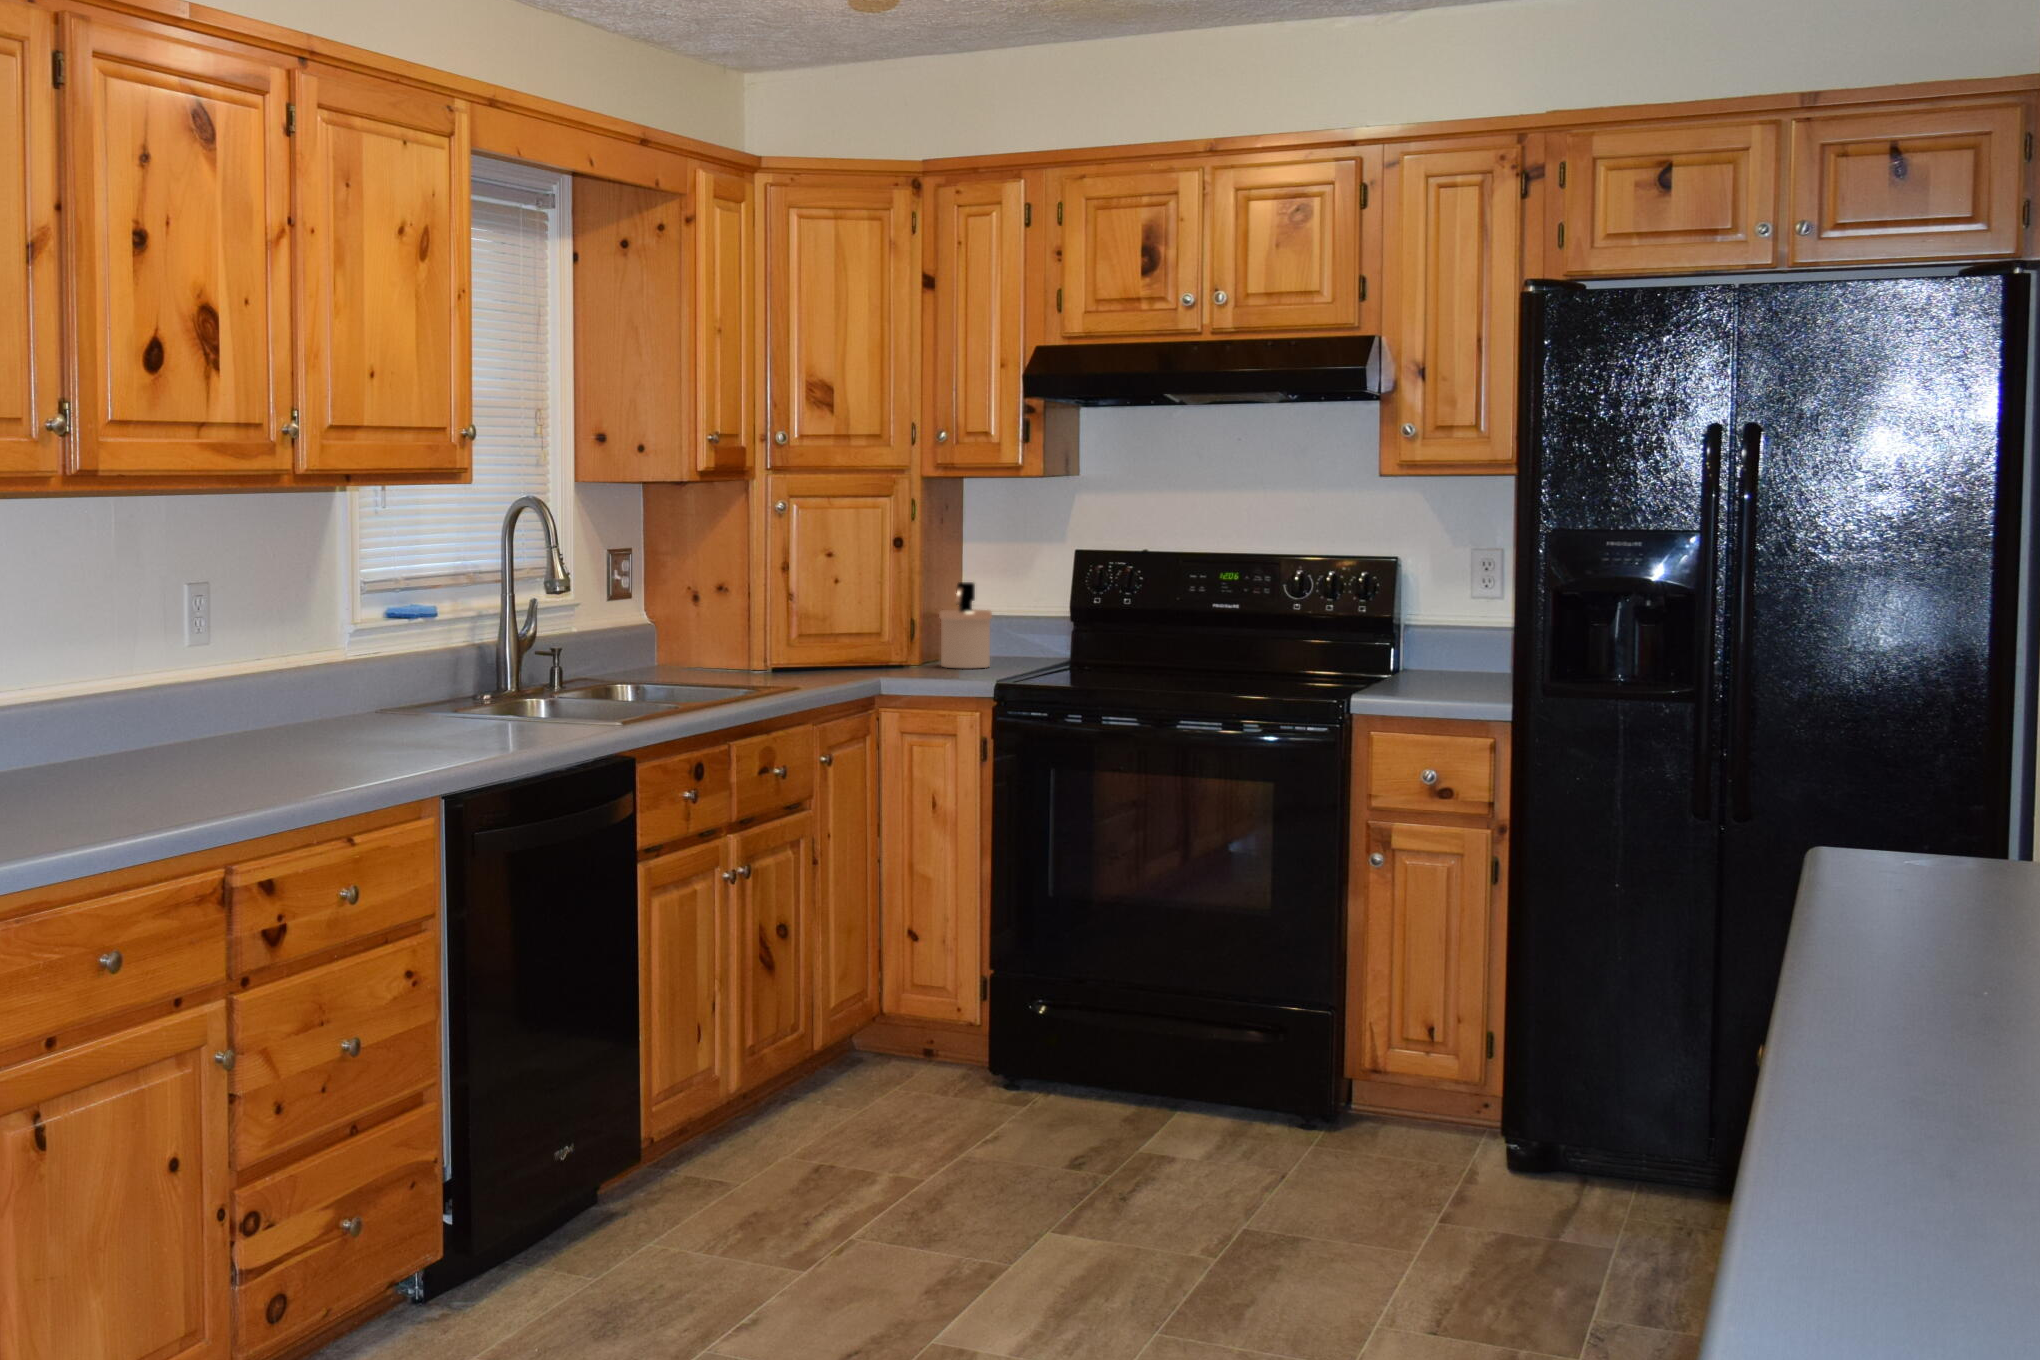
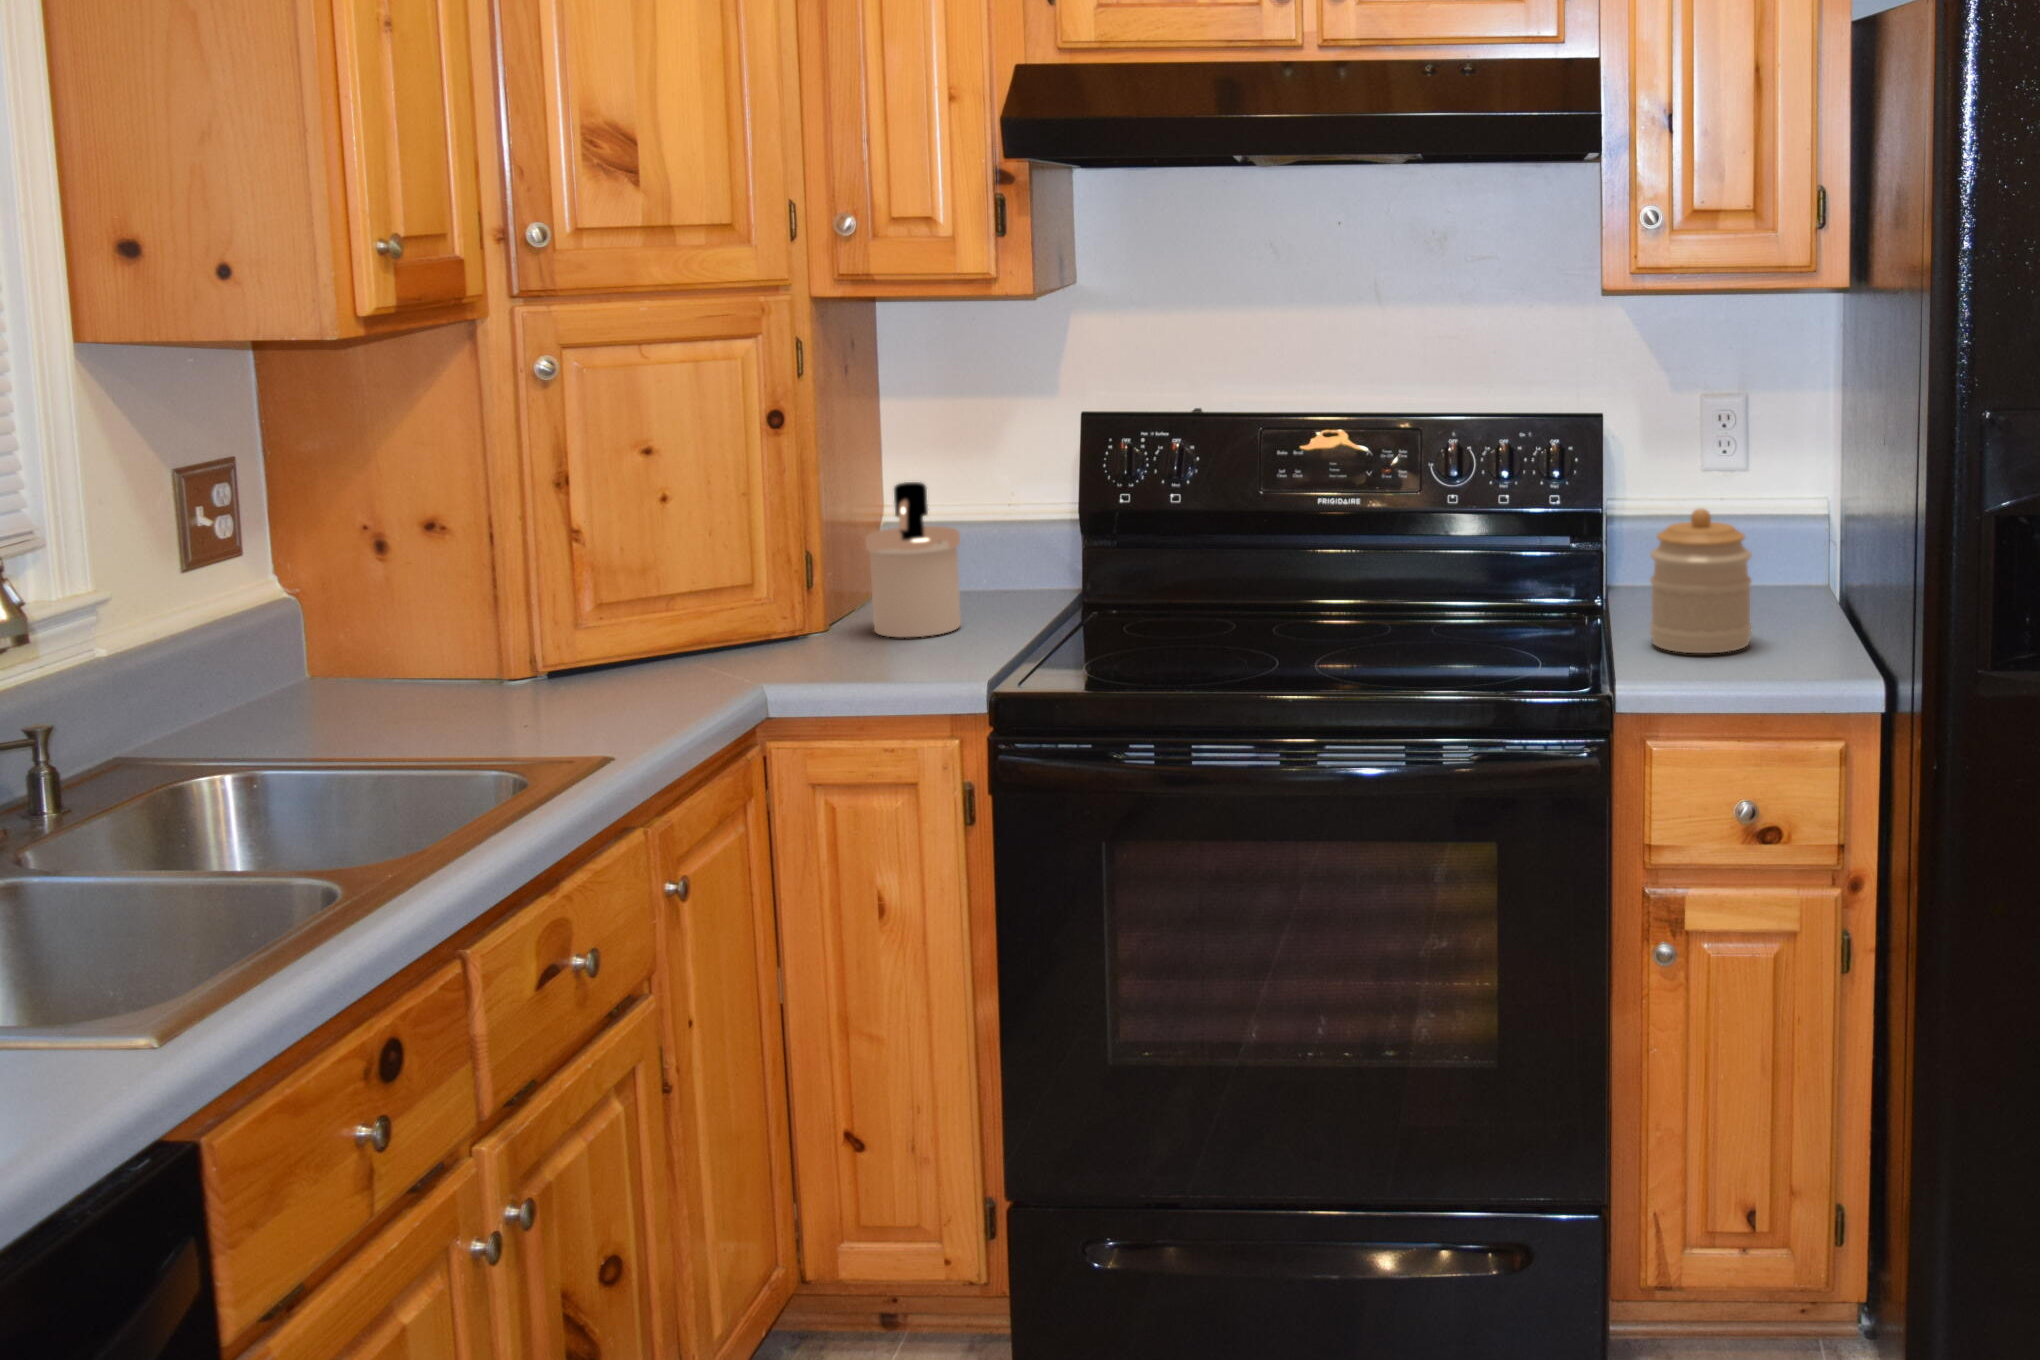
jar: none [1391,605,1458,691] -> present [1650,509,1752,653]

